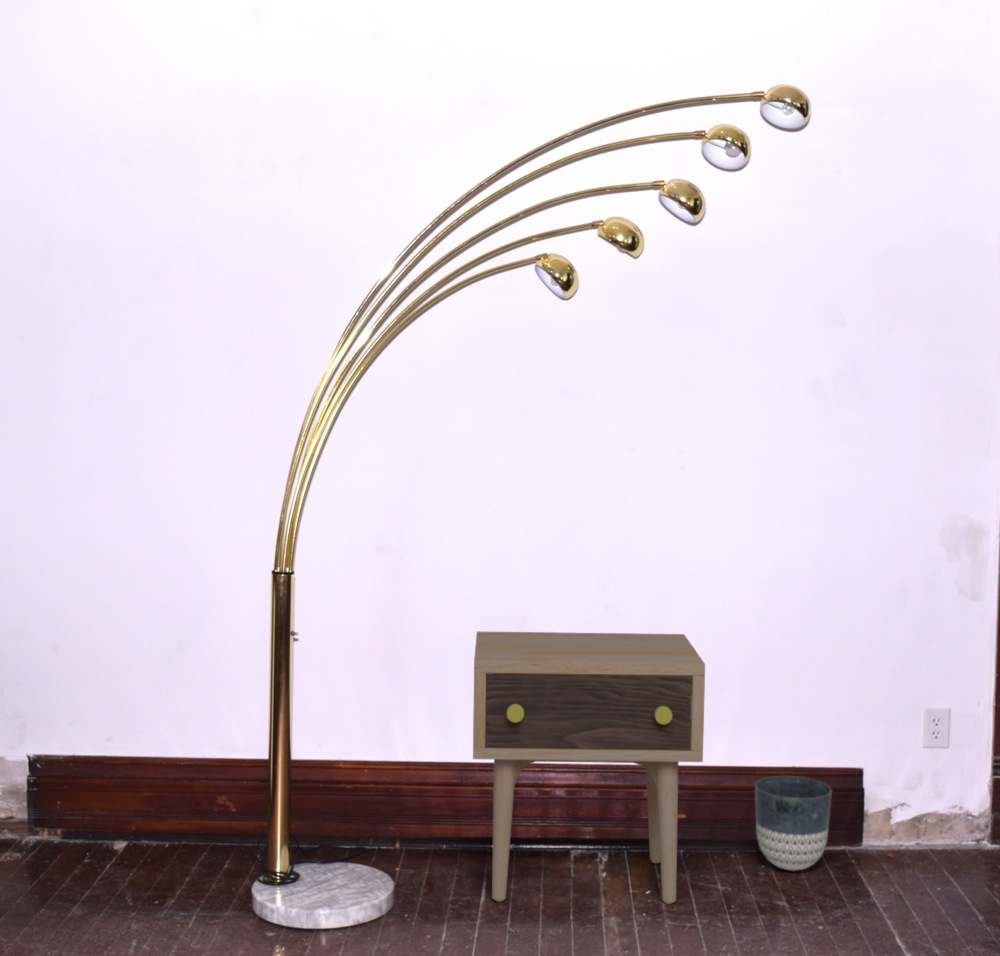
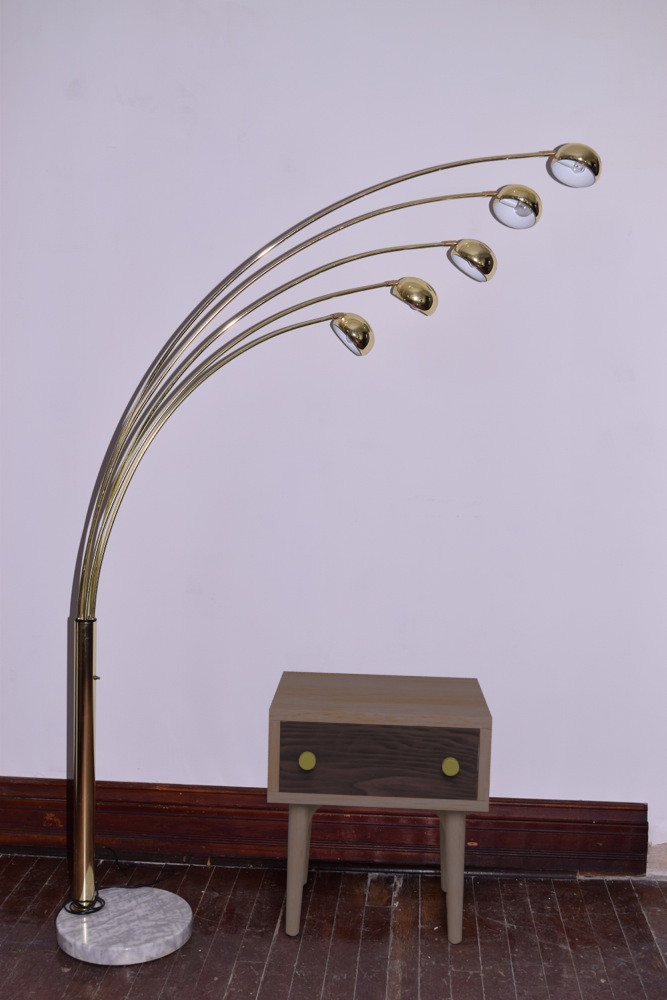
planter: present [755,776,832,871] -> none [542,812,614,906]

